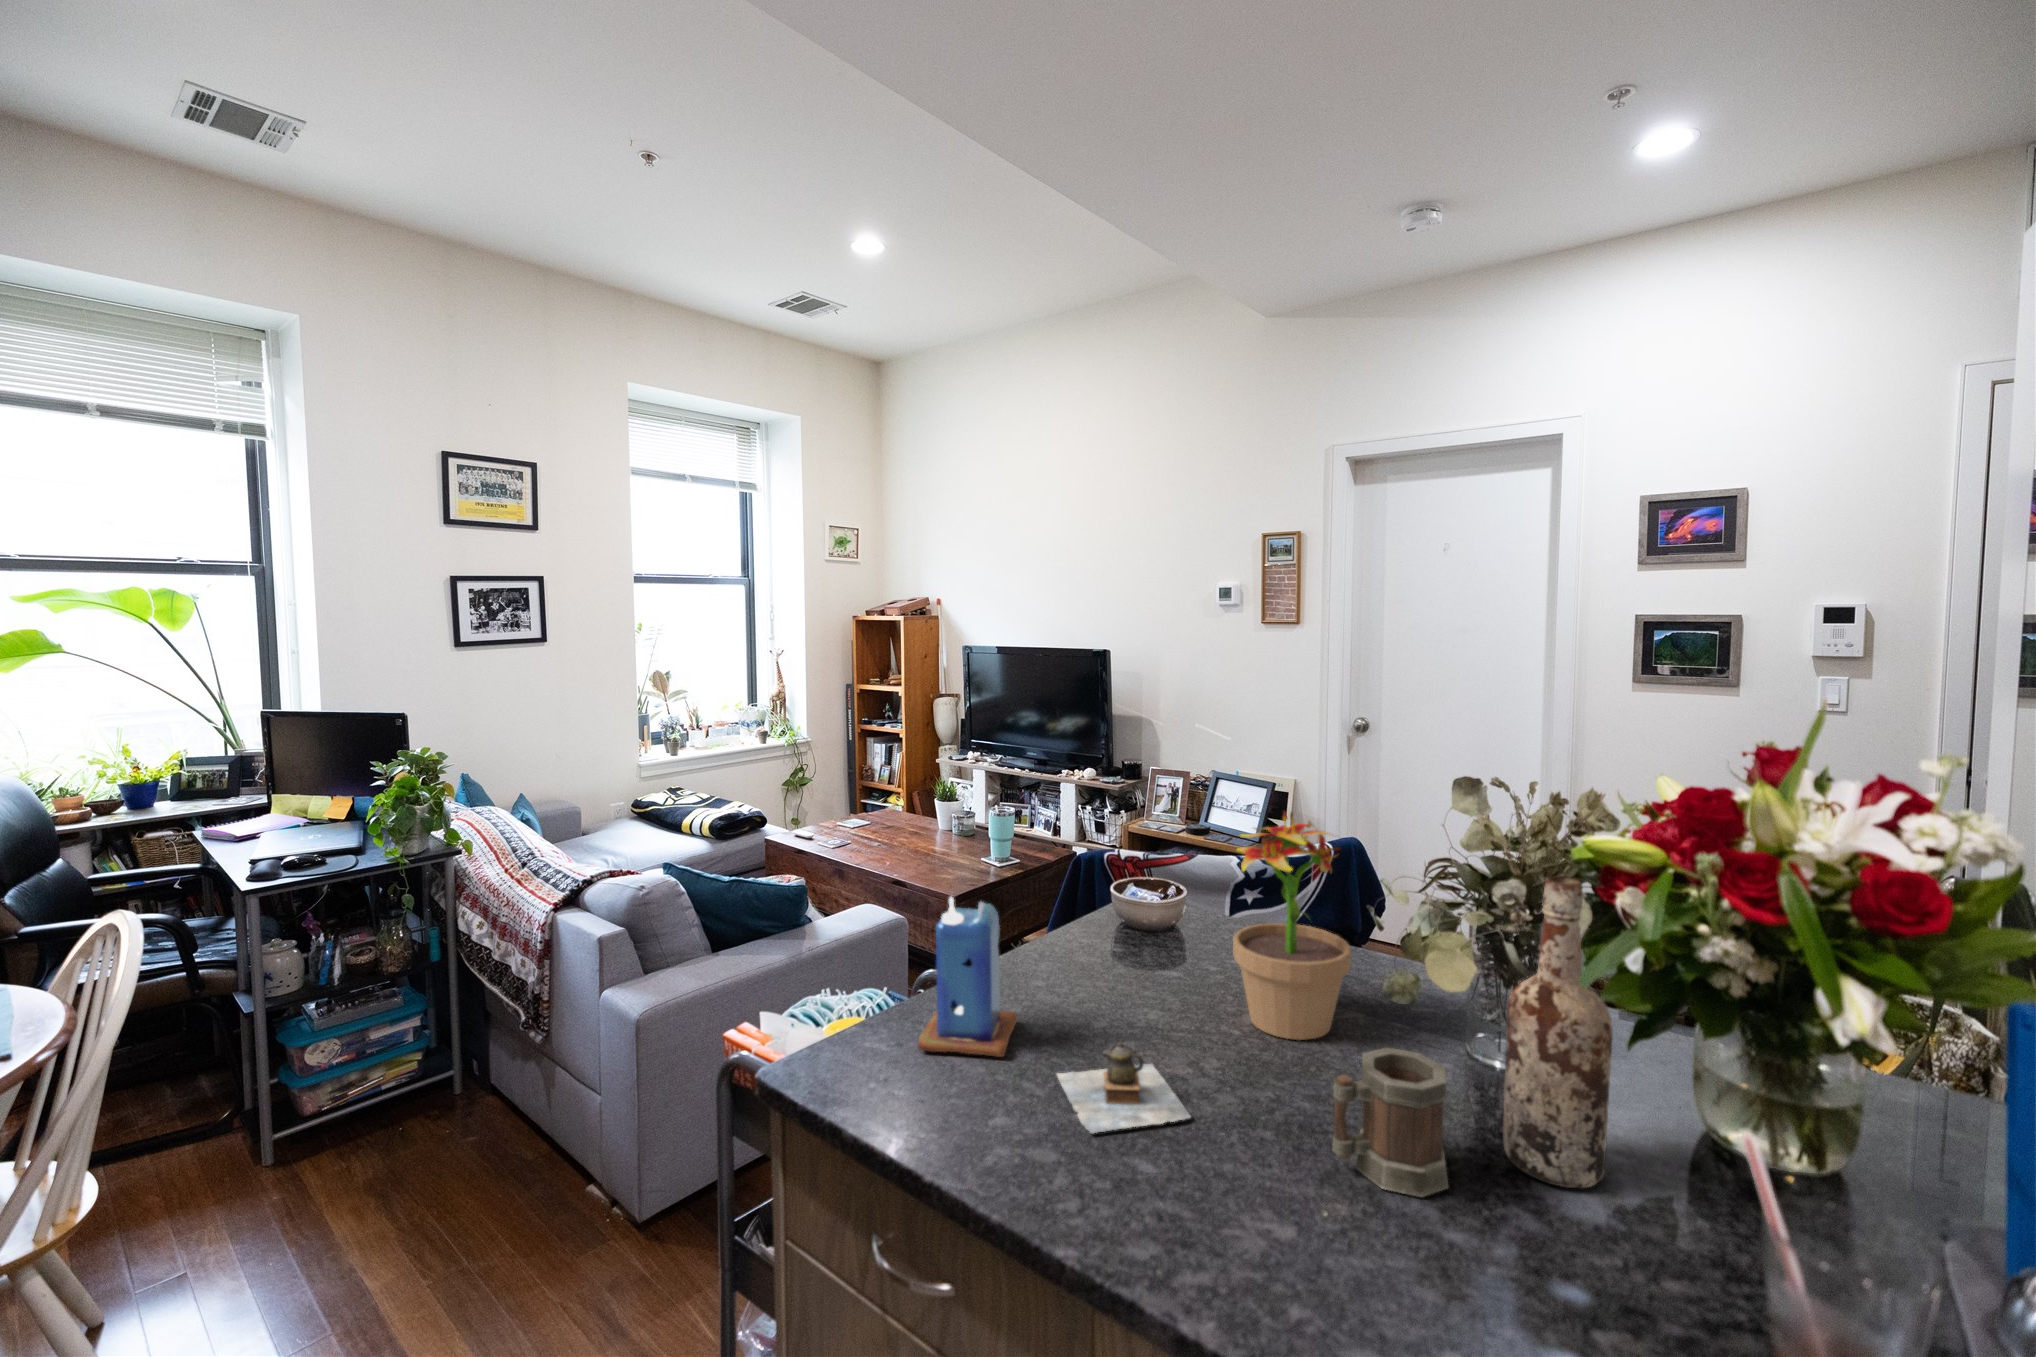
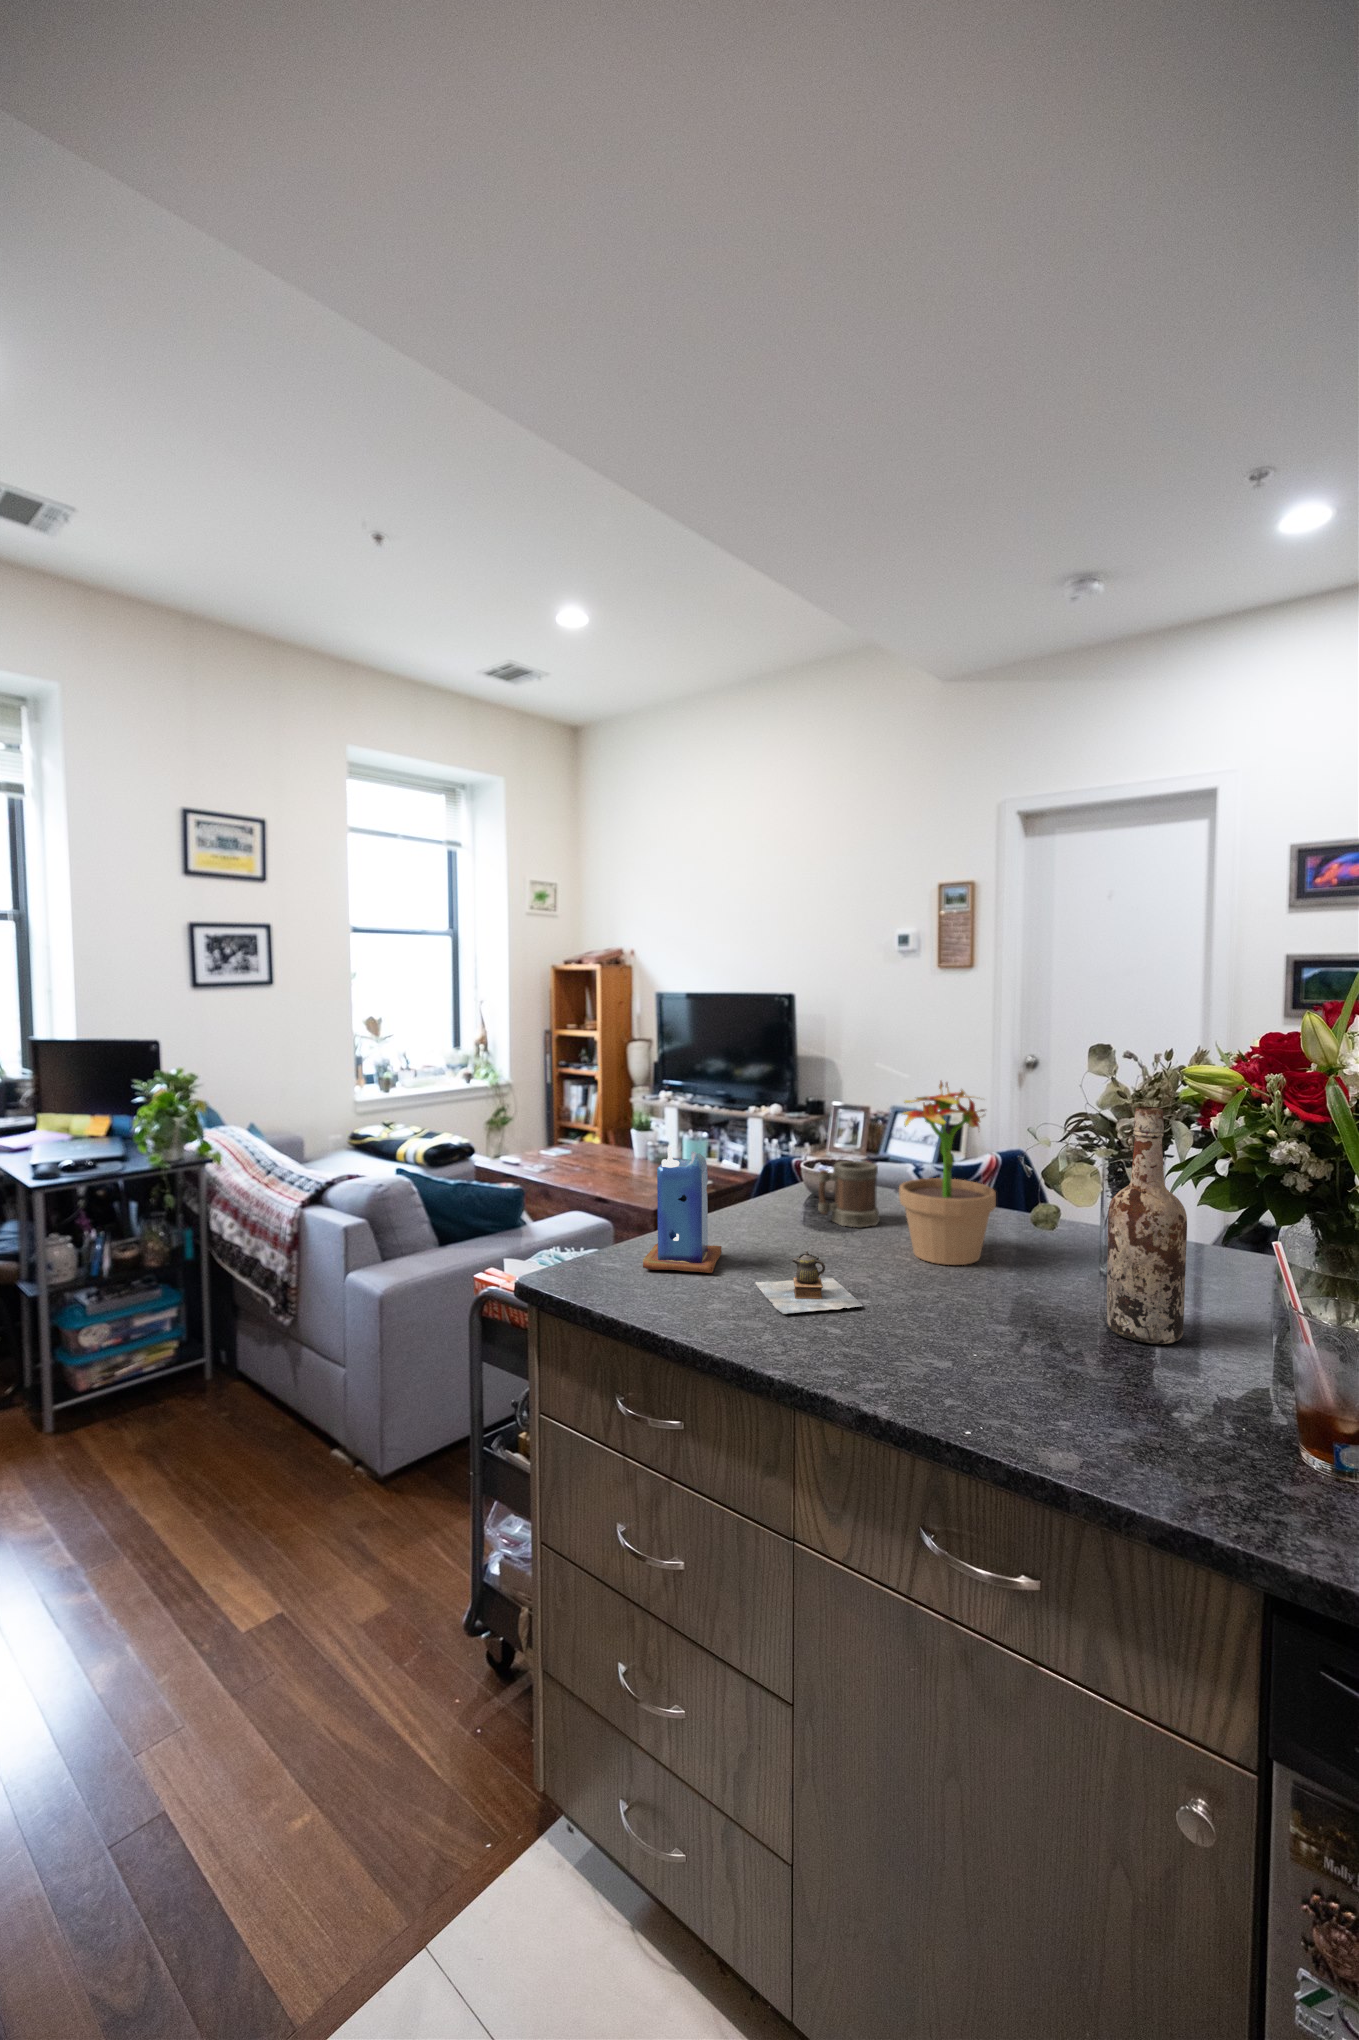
mug: present [1333,1048,1448,1197] -> present [818,1161,880,1227]

